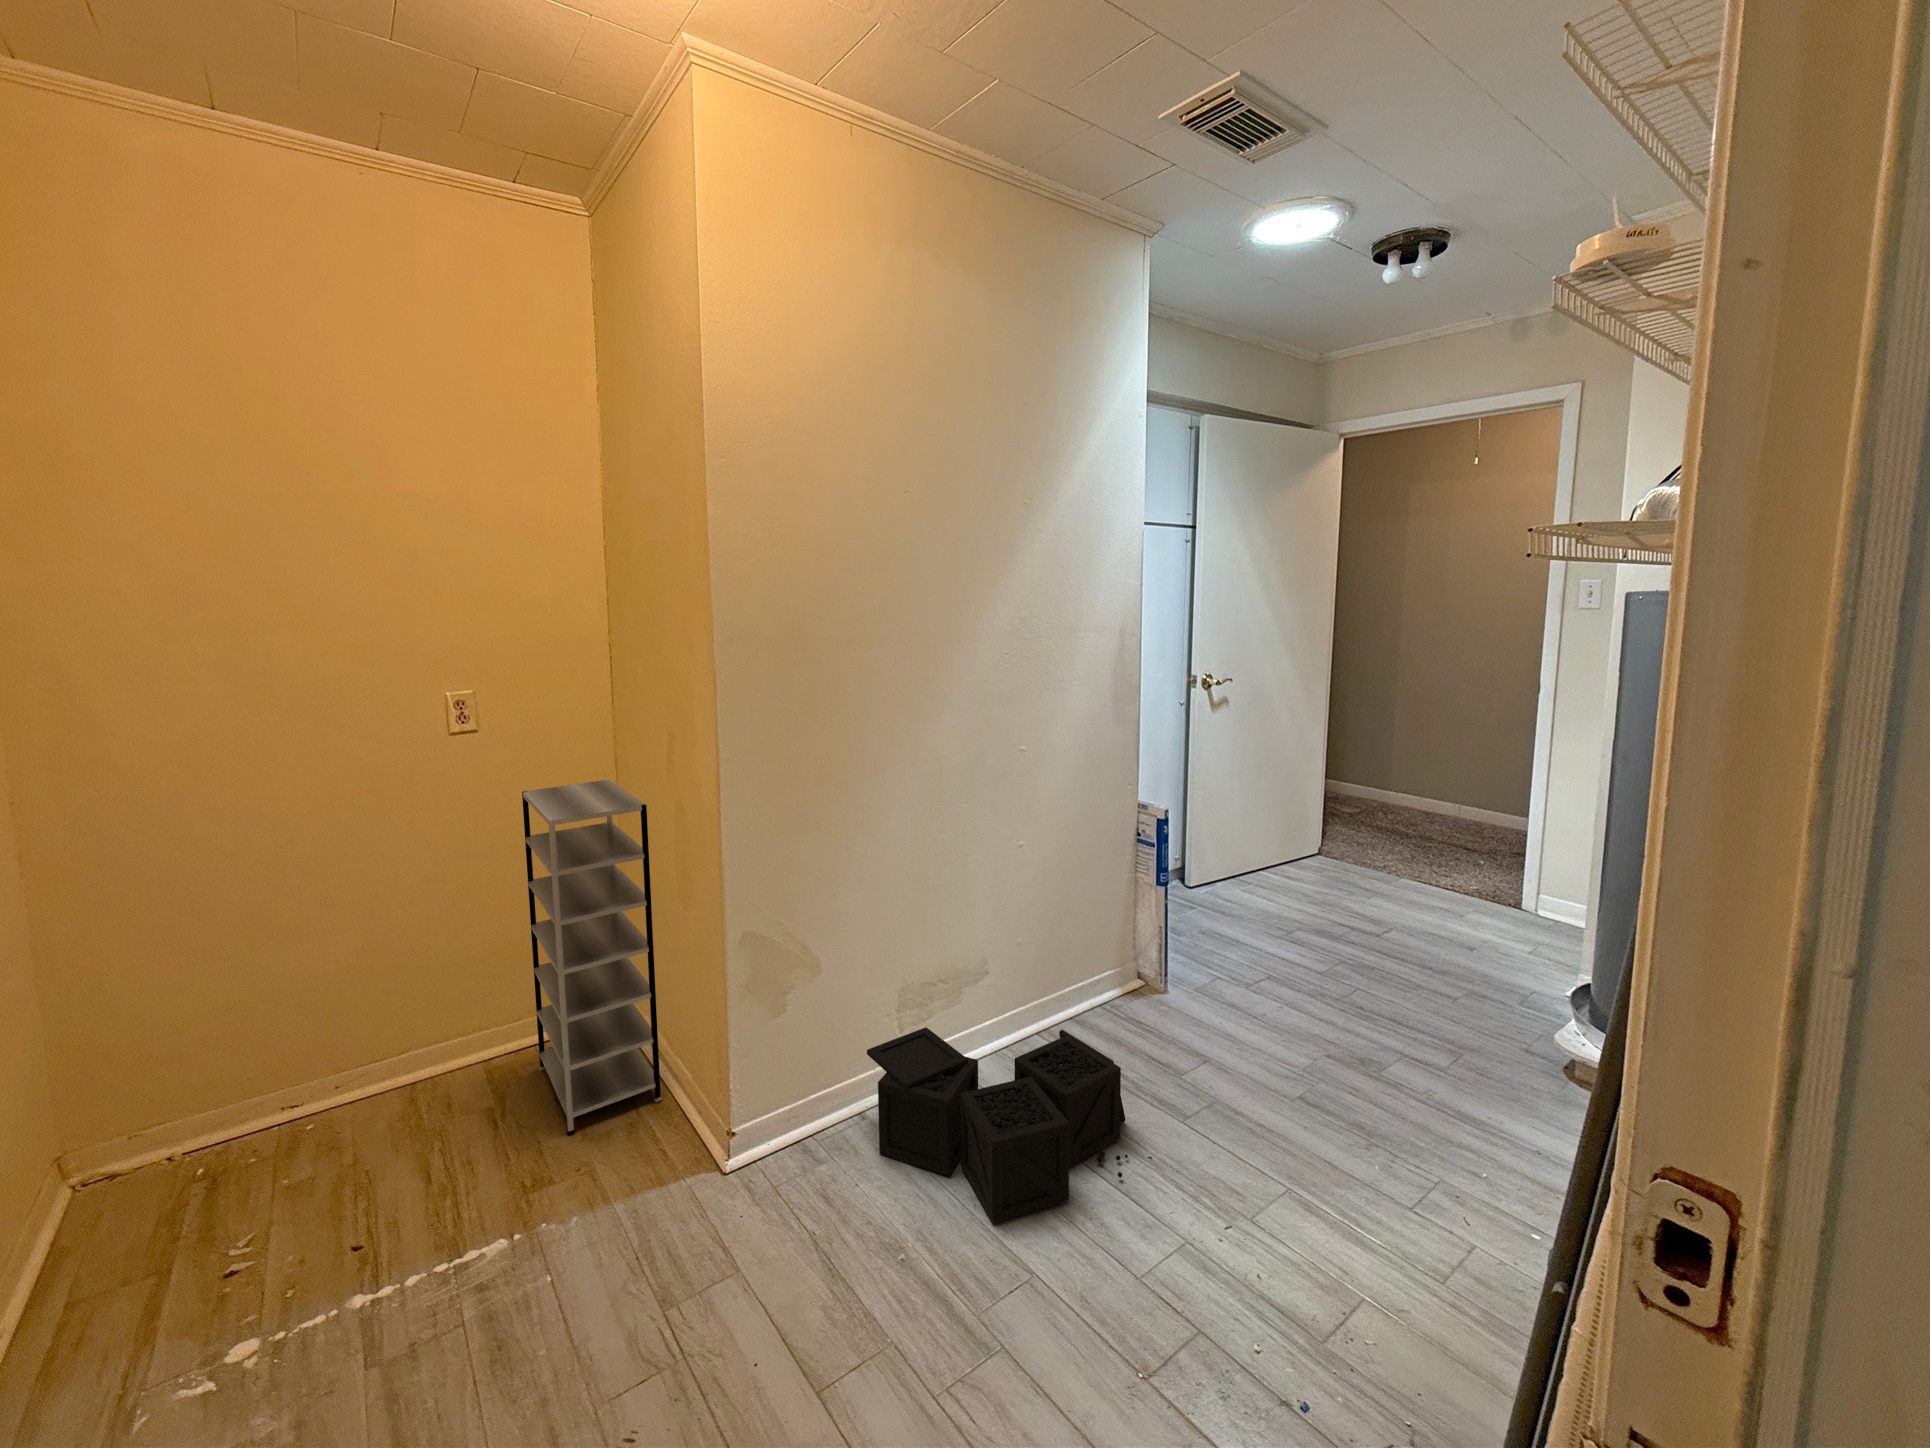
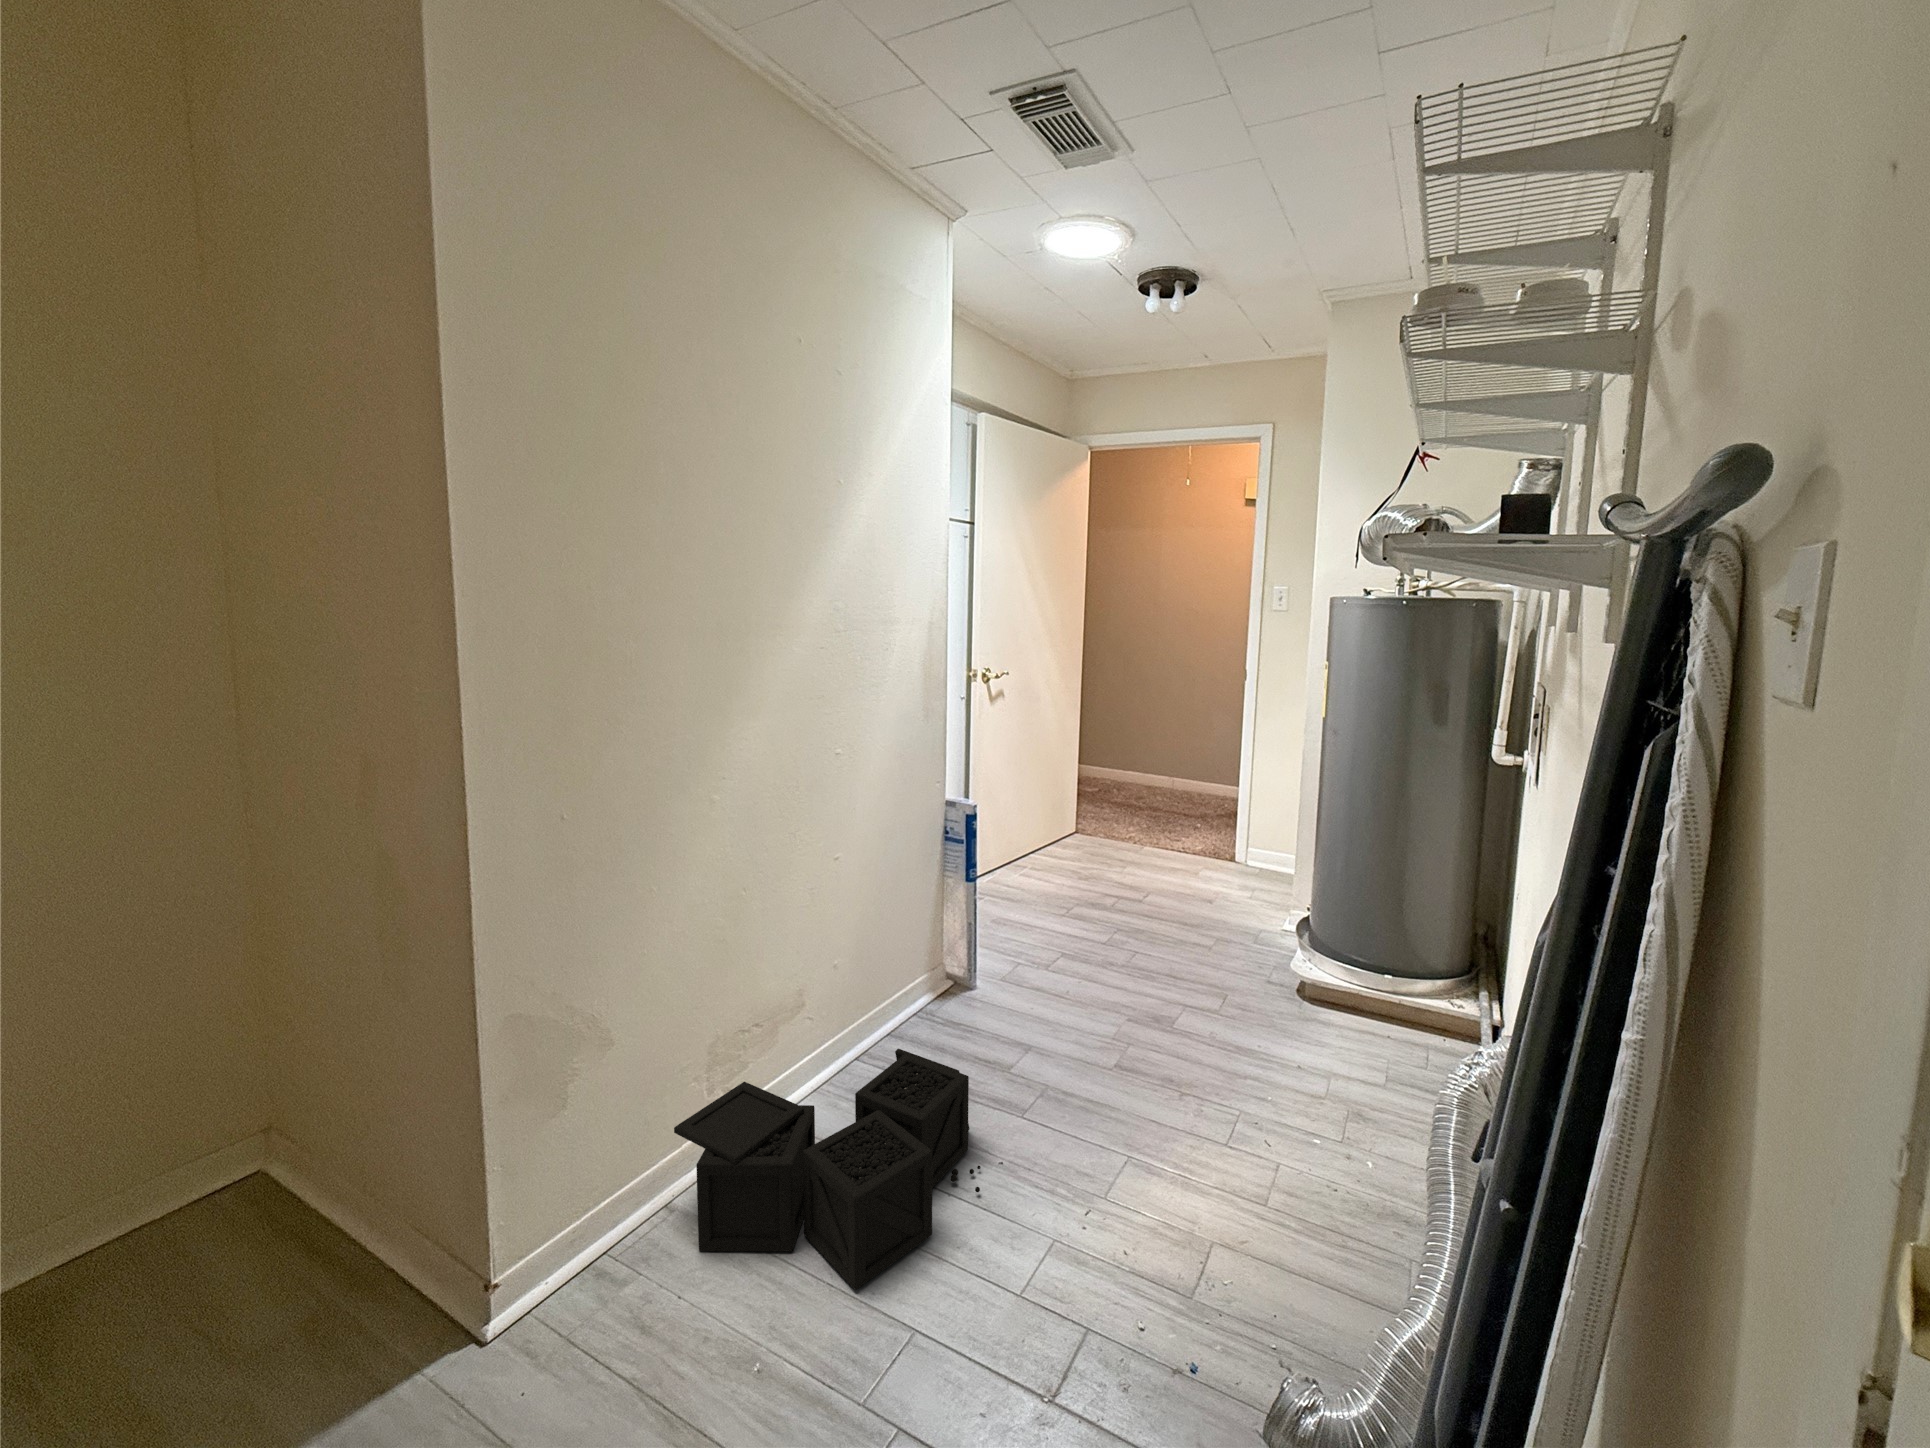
shelving unit: present [522,780,661,1135] -> none [54,828,349,1382]

